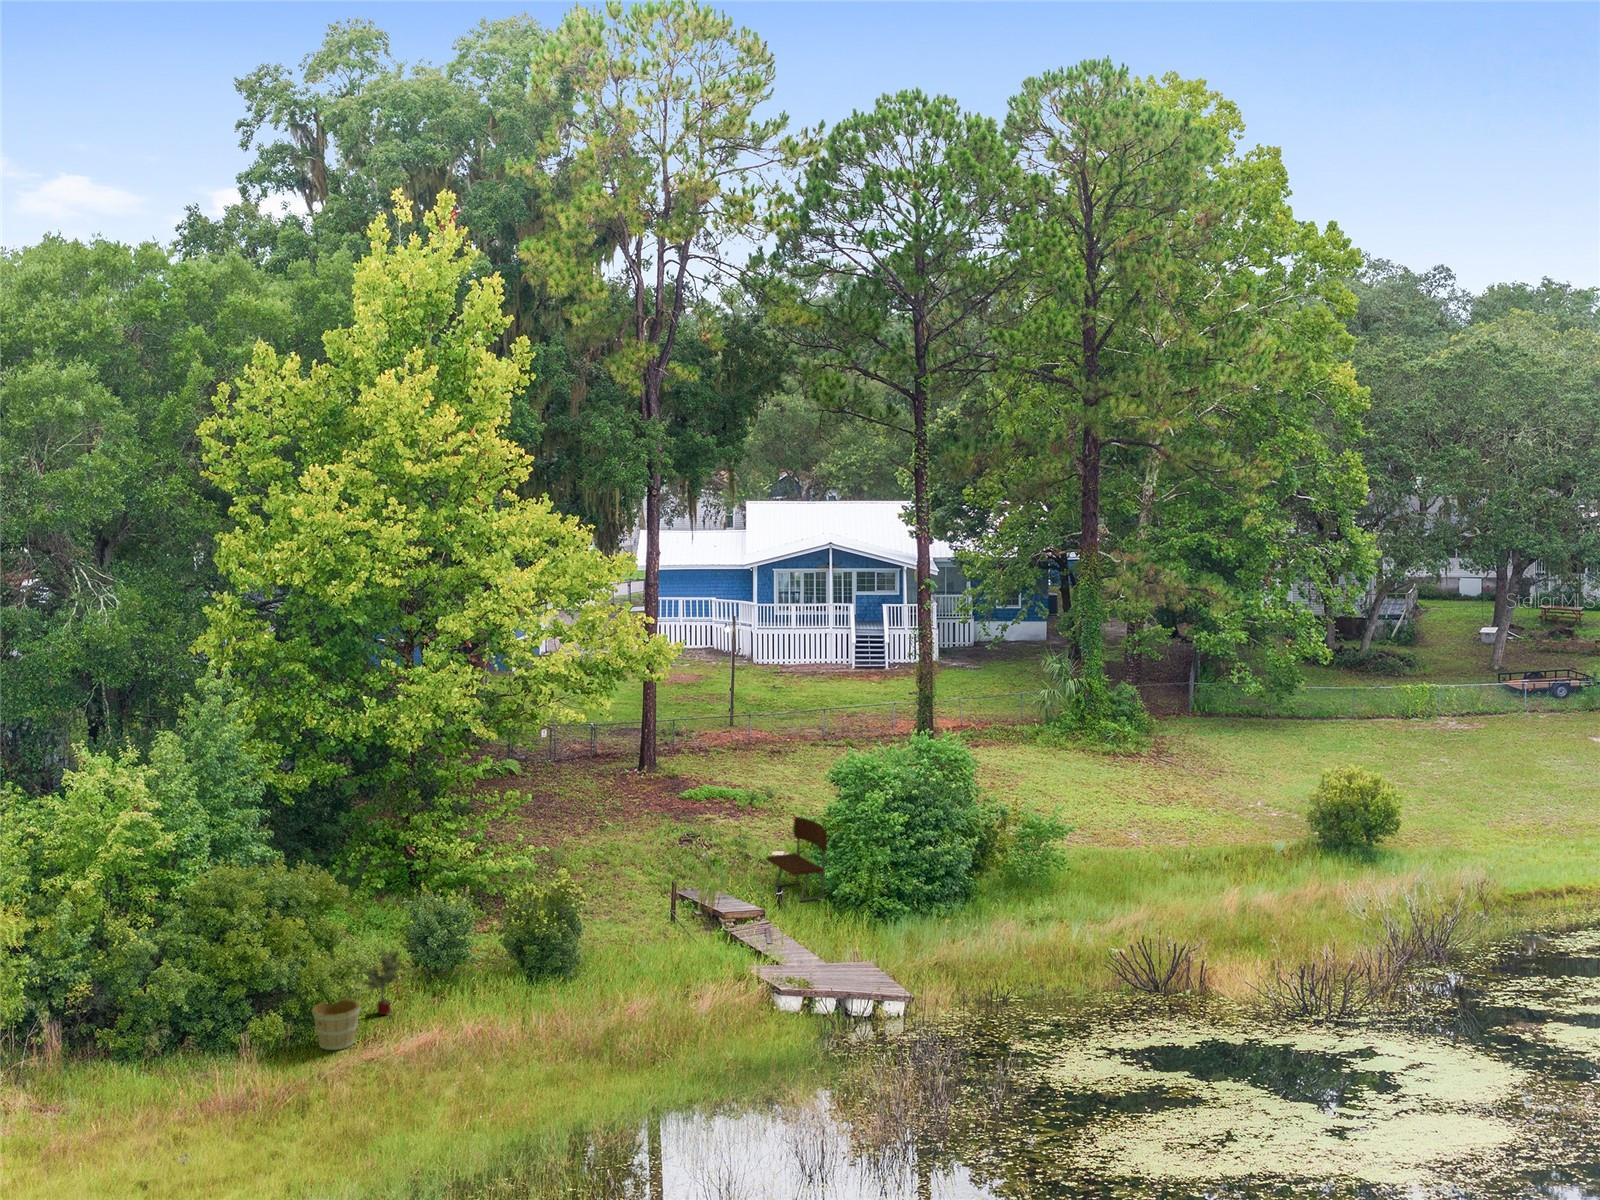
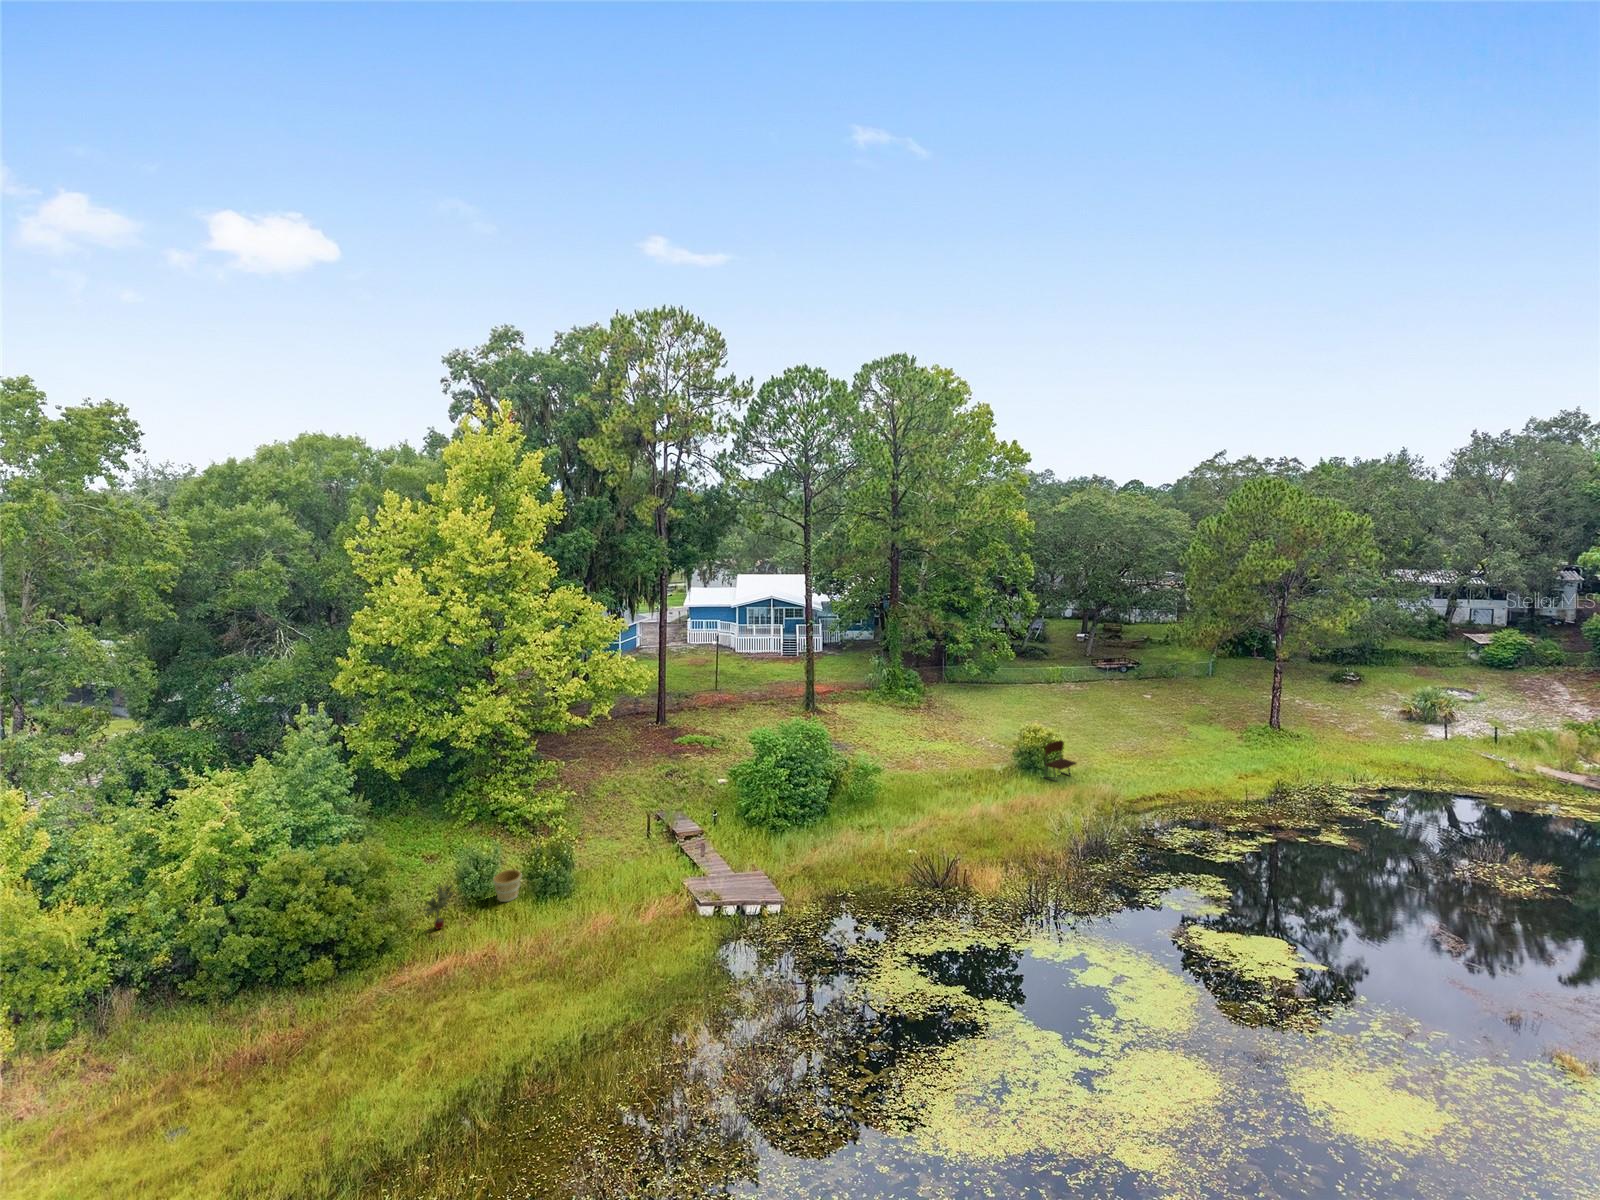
bench: present [766,817,827,901] -> present [1044,741,1076,782]
wooden bucket: present [312,998,361,1050] -> present [493,870,522,902]

